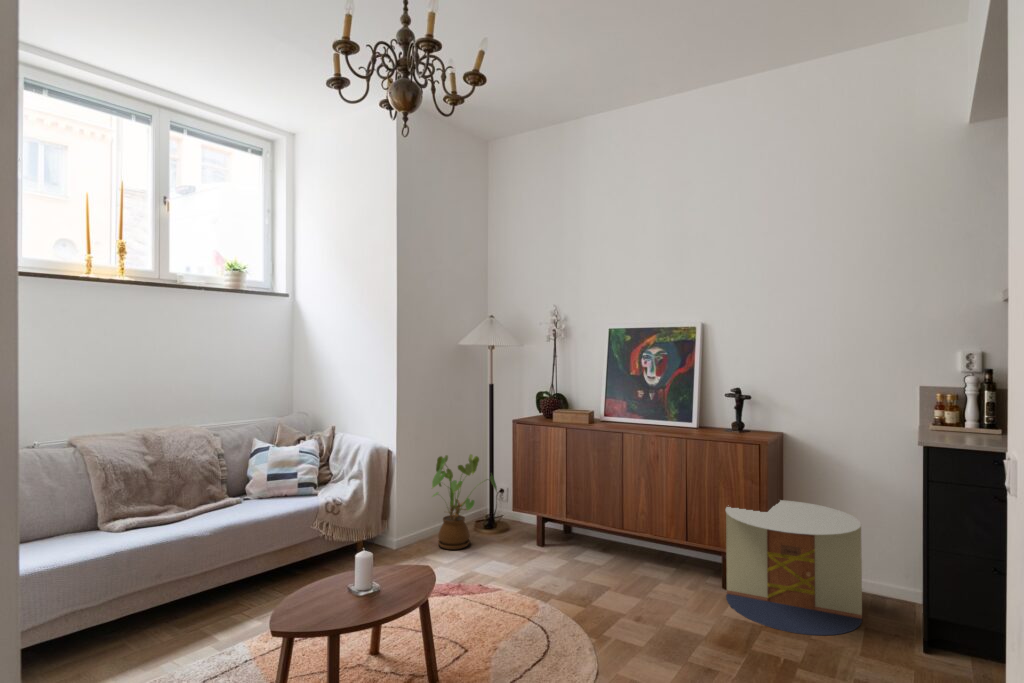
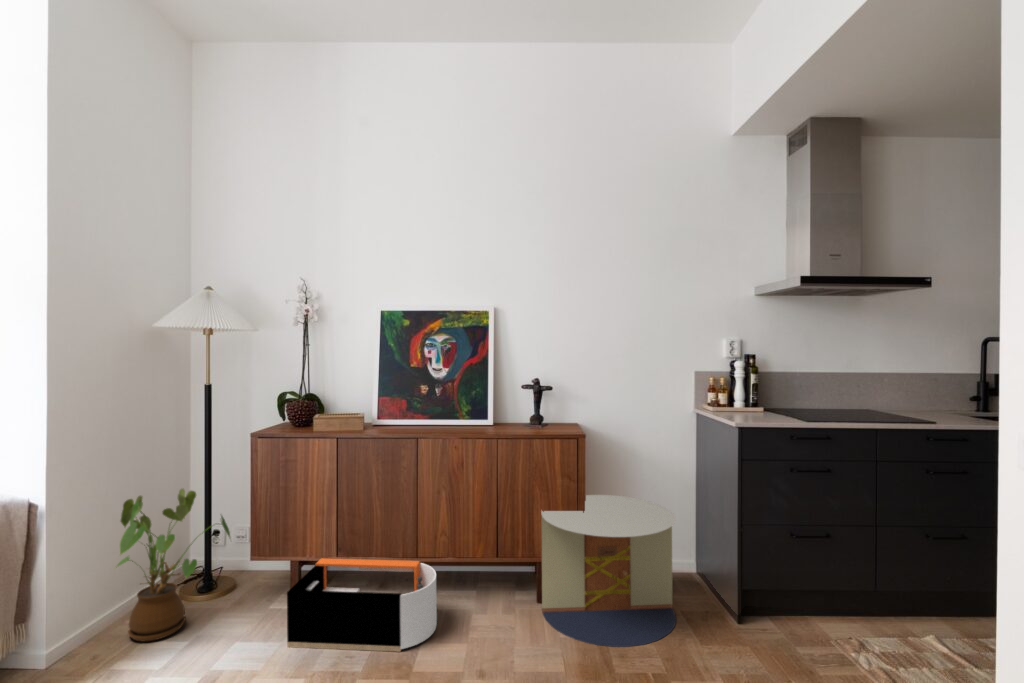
storage bin: none [525,517,633,590] -> present [287,558,437,652]

